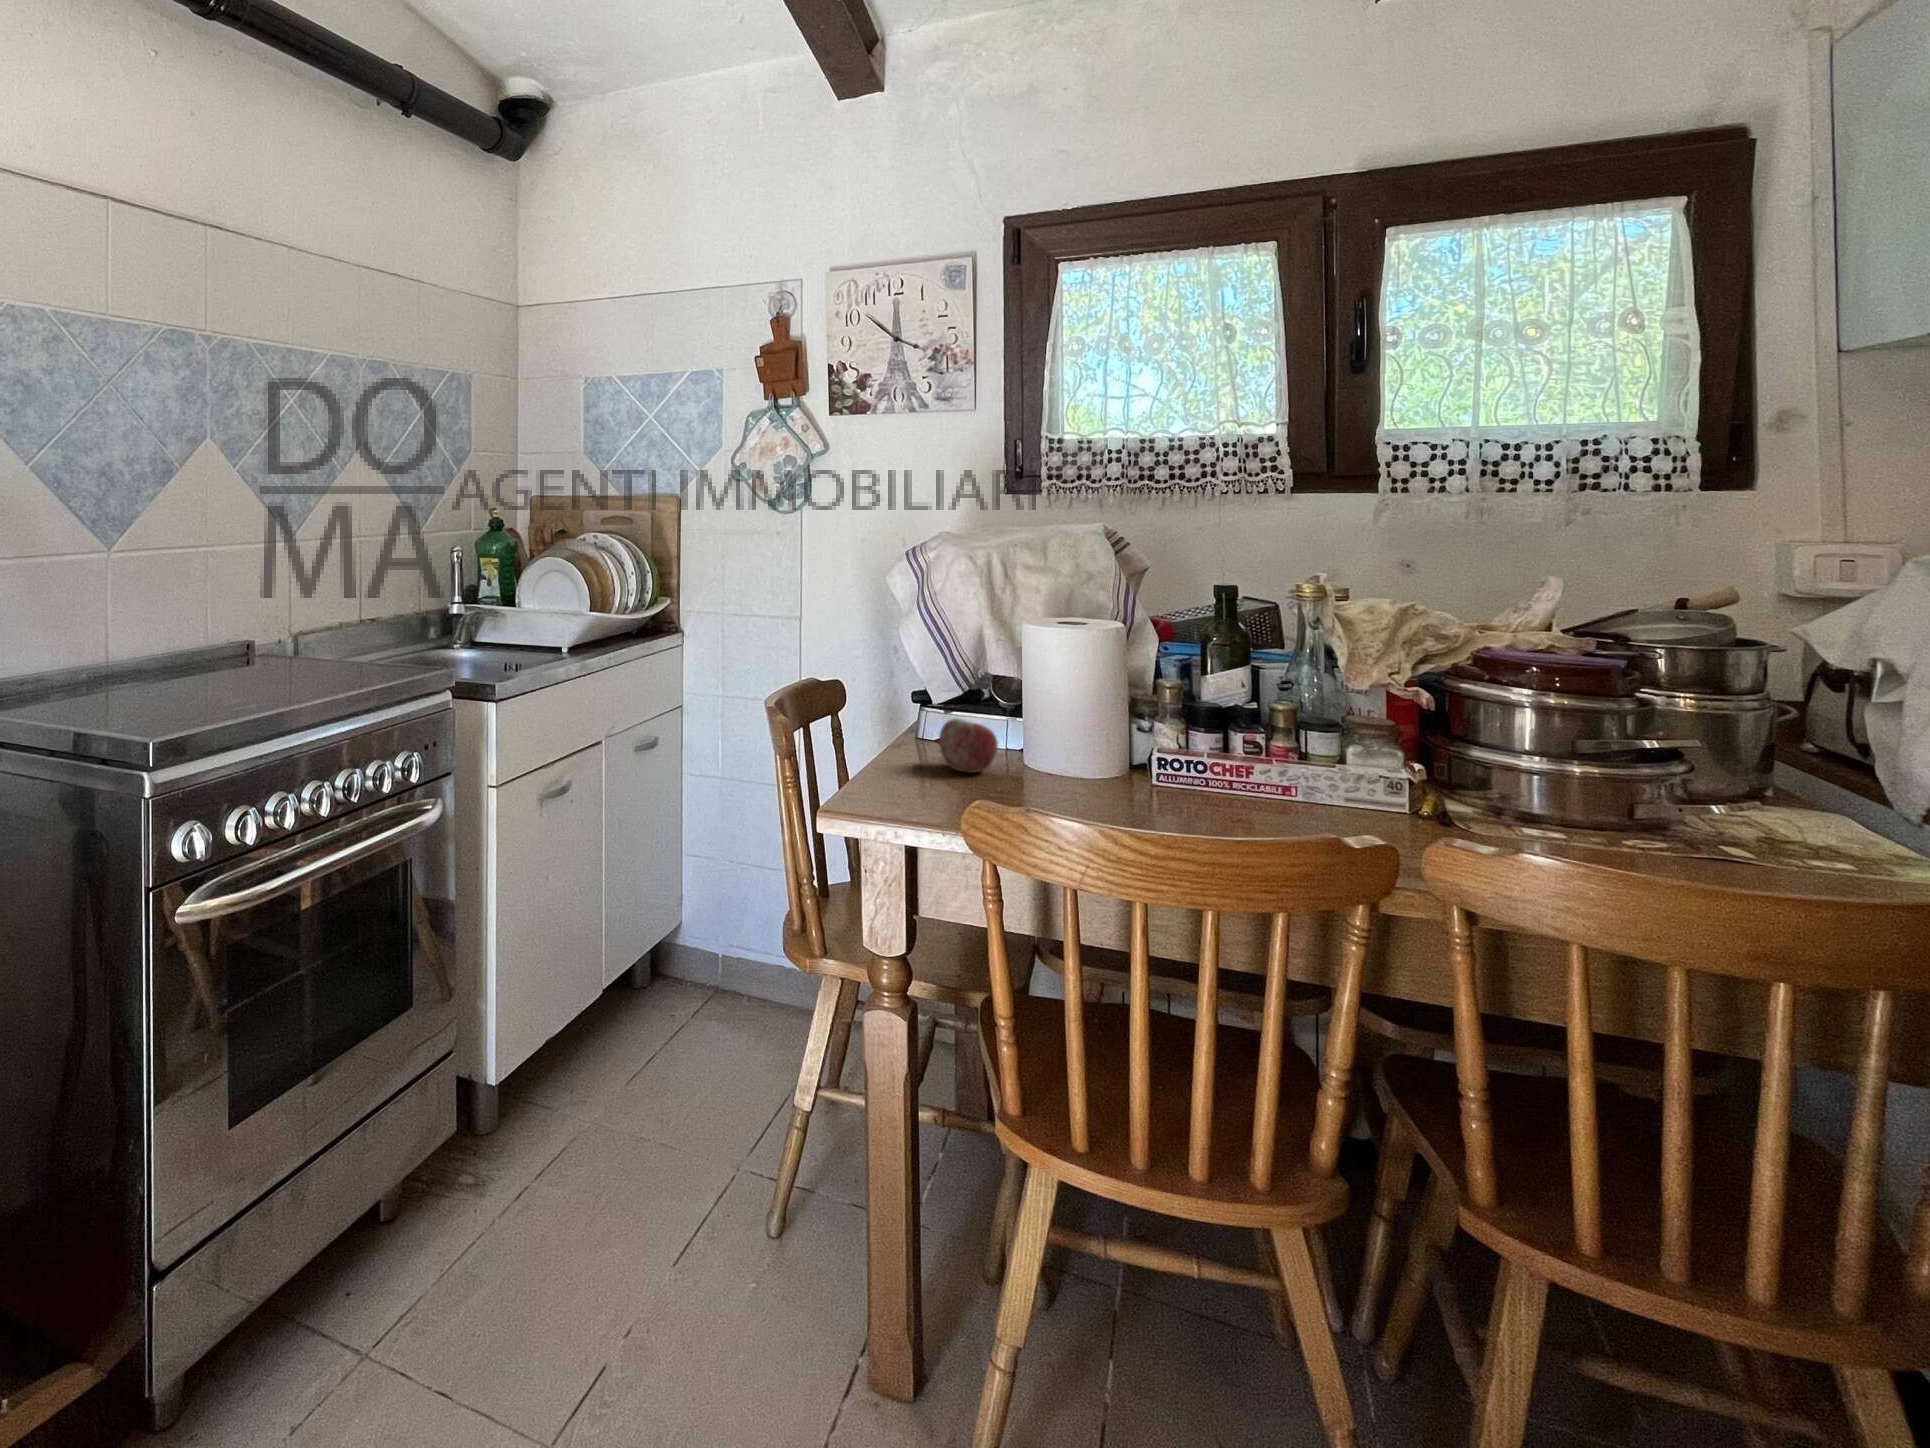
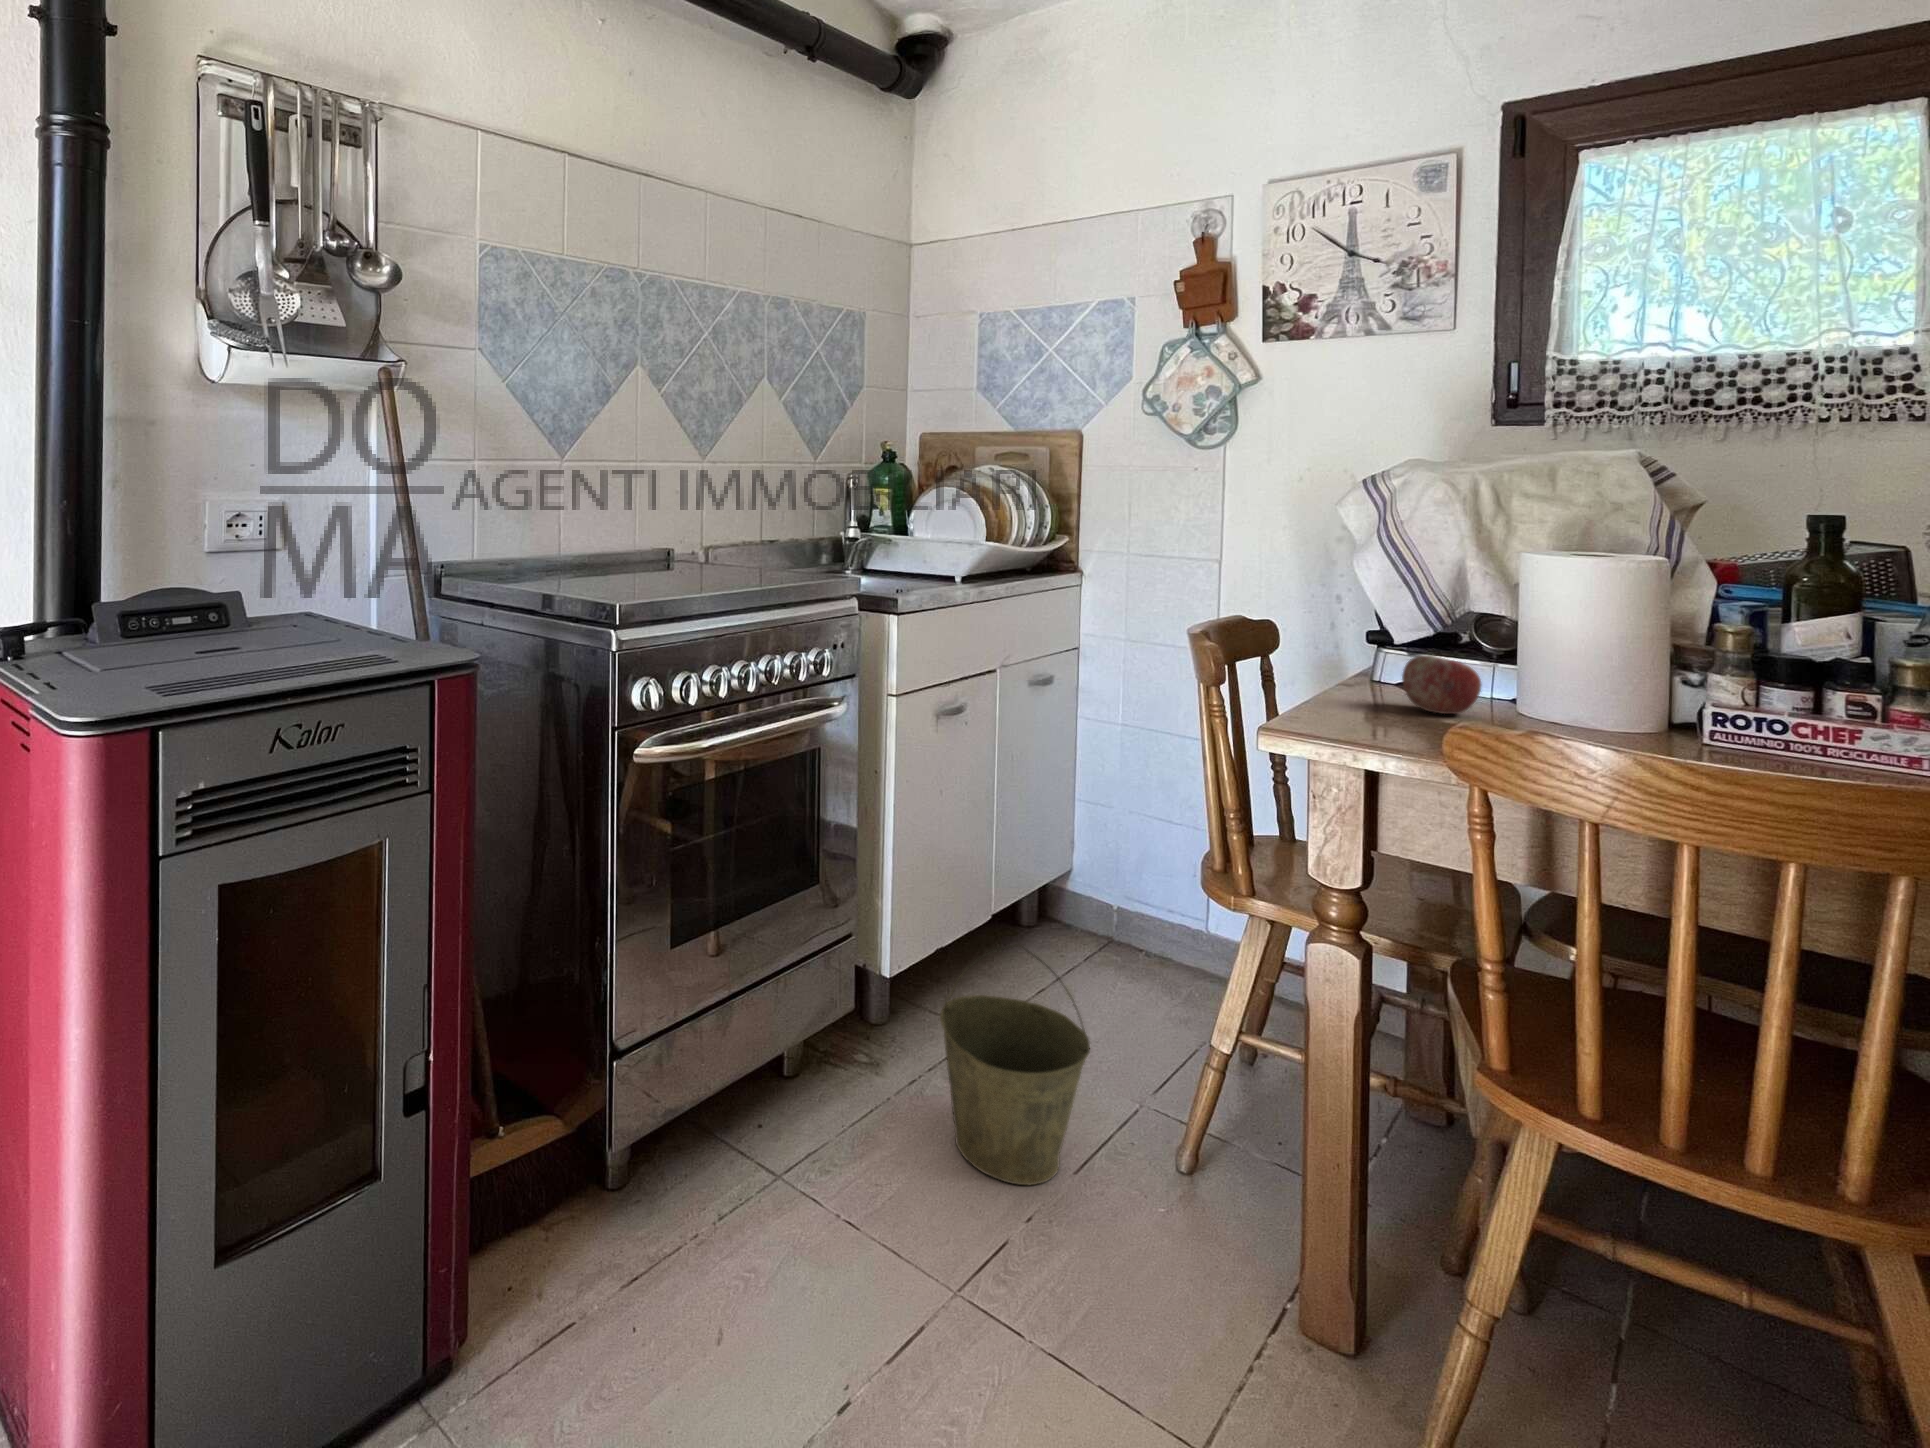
bucket: none [545,1040,690,1297] -> present [940,944,1090,1185]

